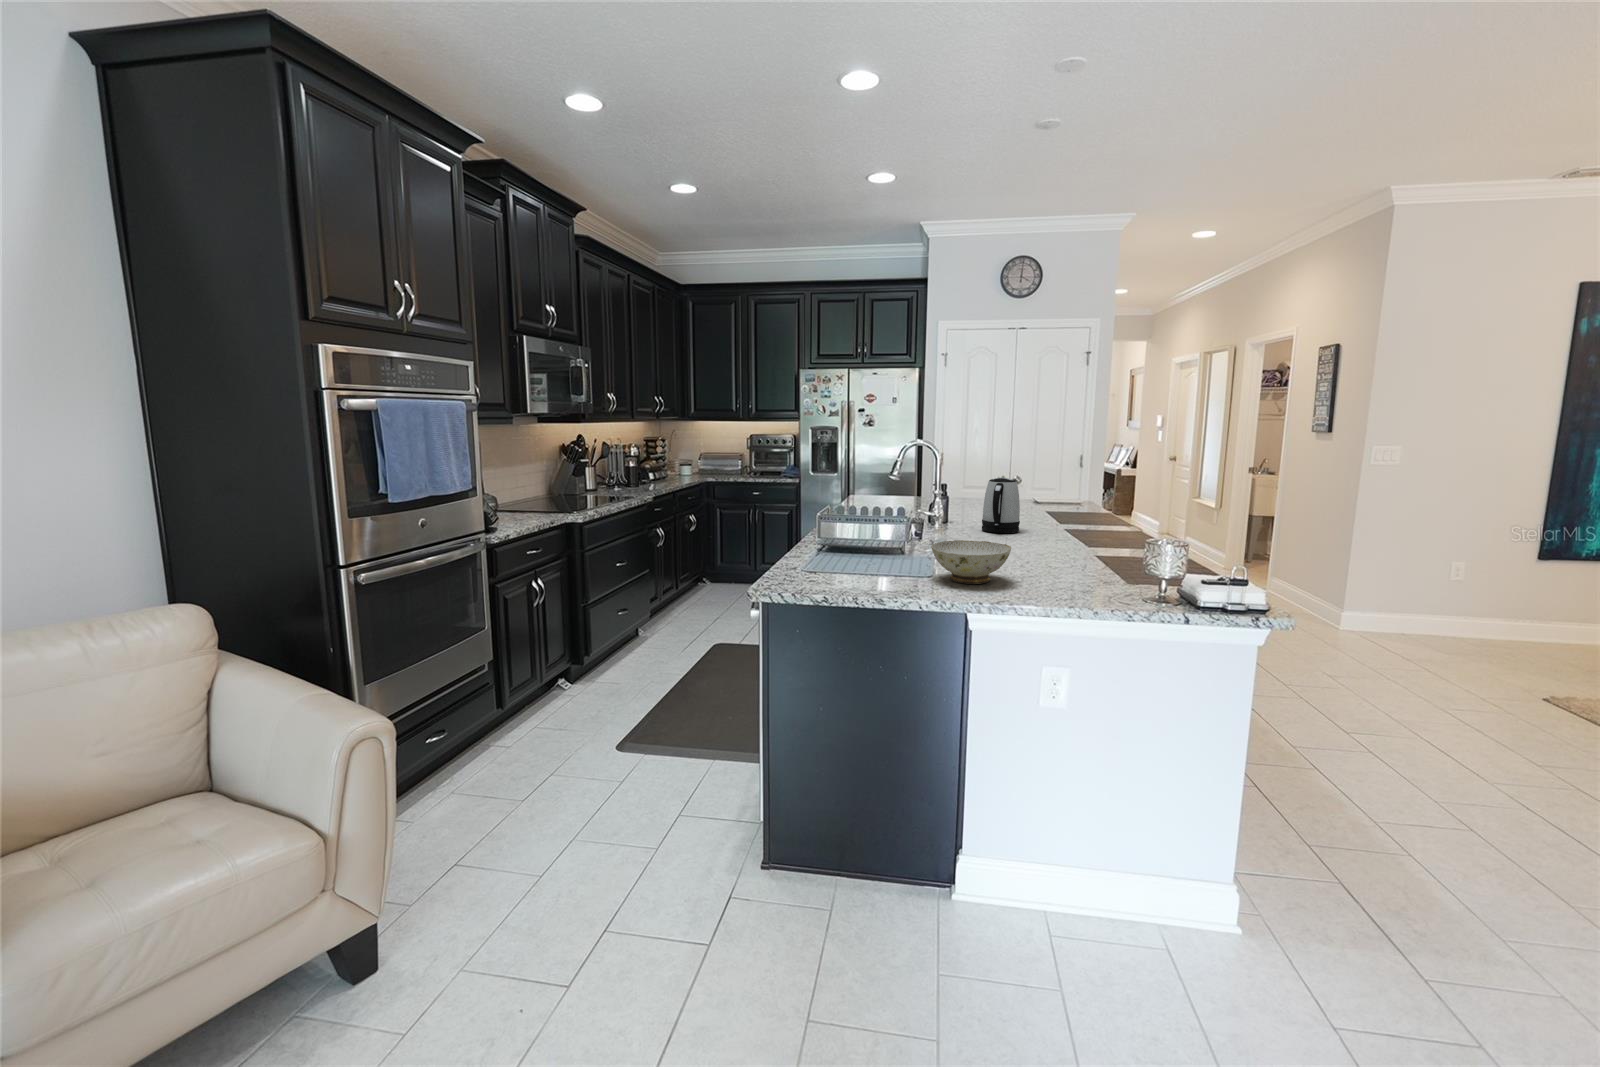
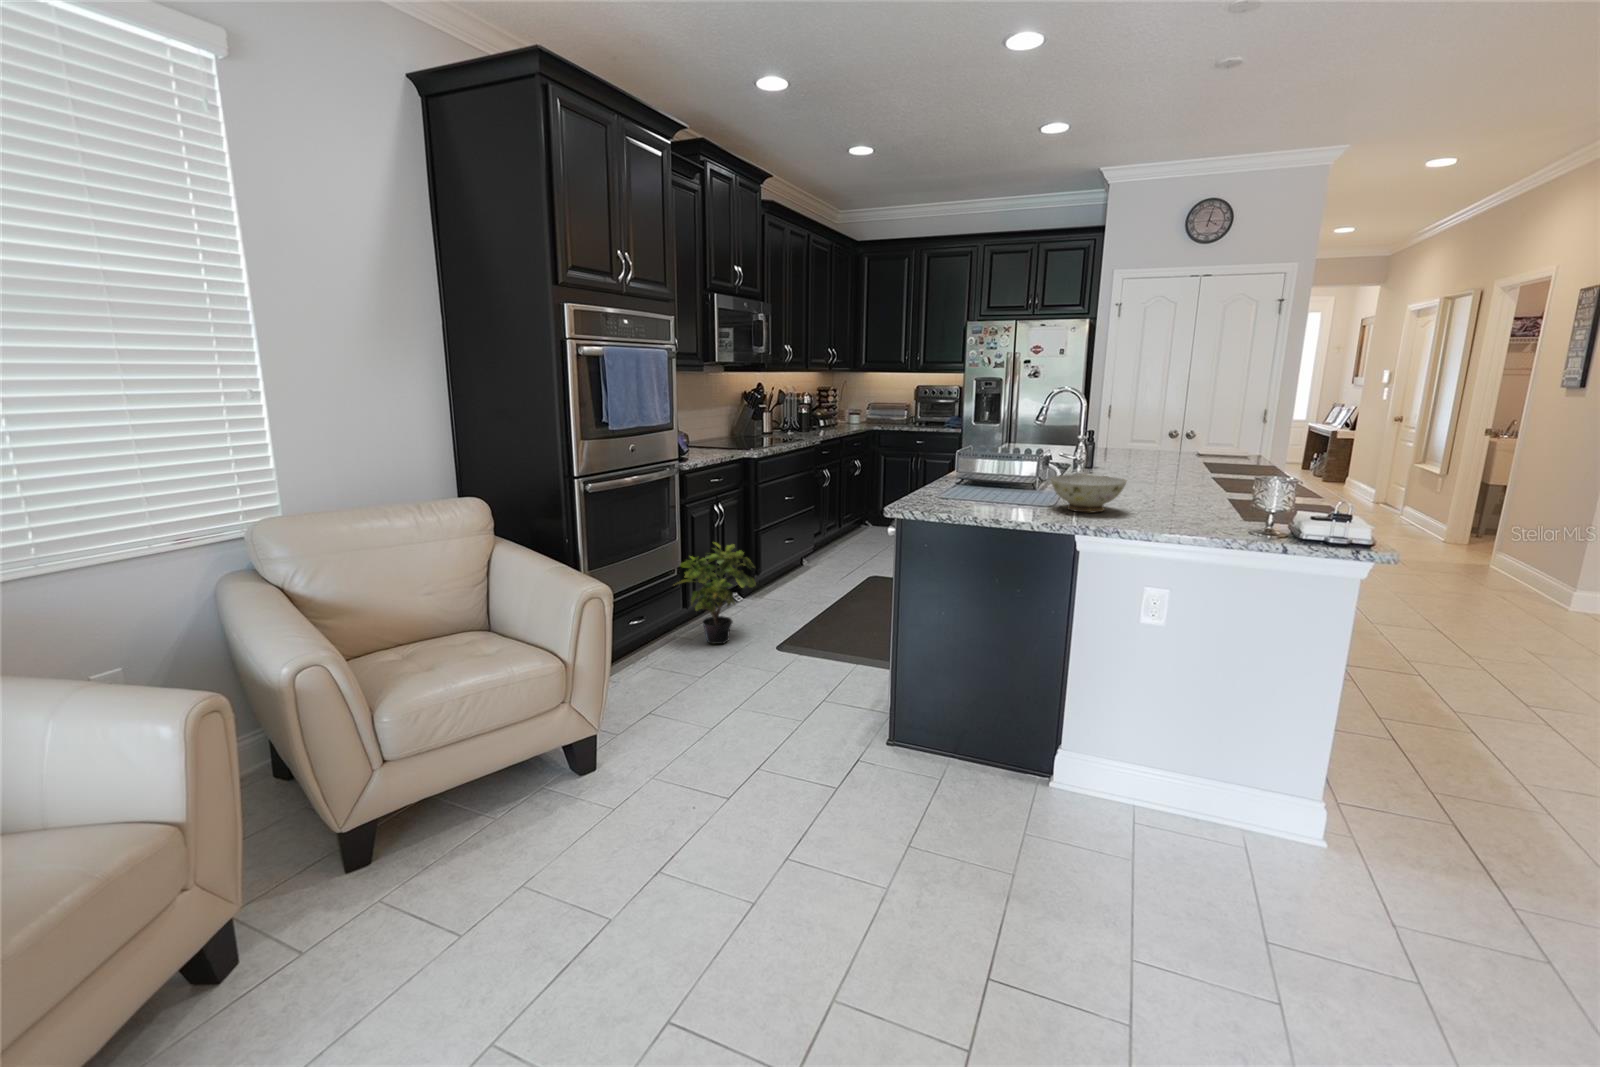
kettle: present [982,478,1020,533] -> none [1122,423,1163,478]
potted plant: none [482,629,589,754] -> present [675,543,756,644]

